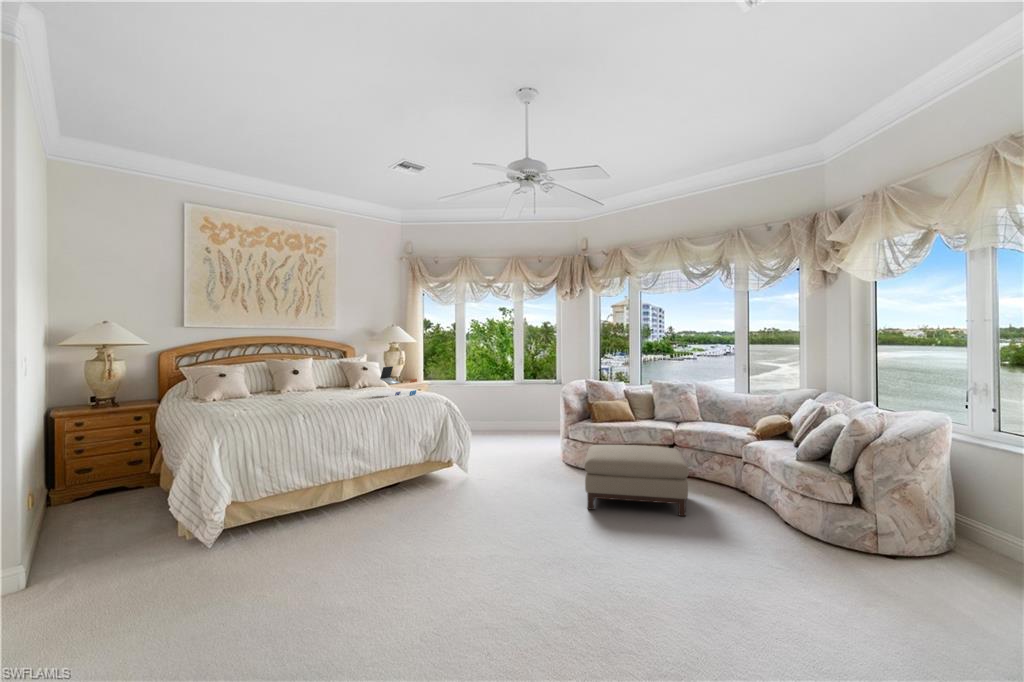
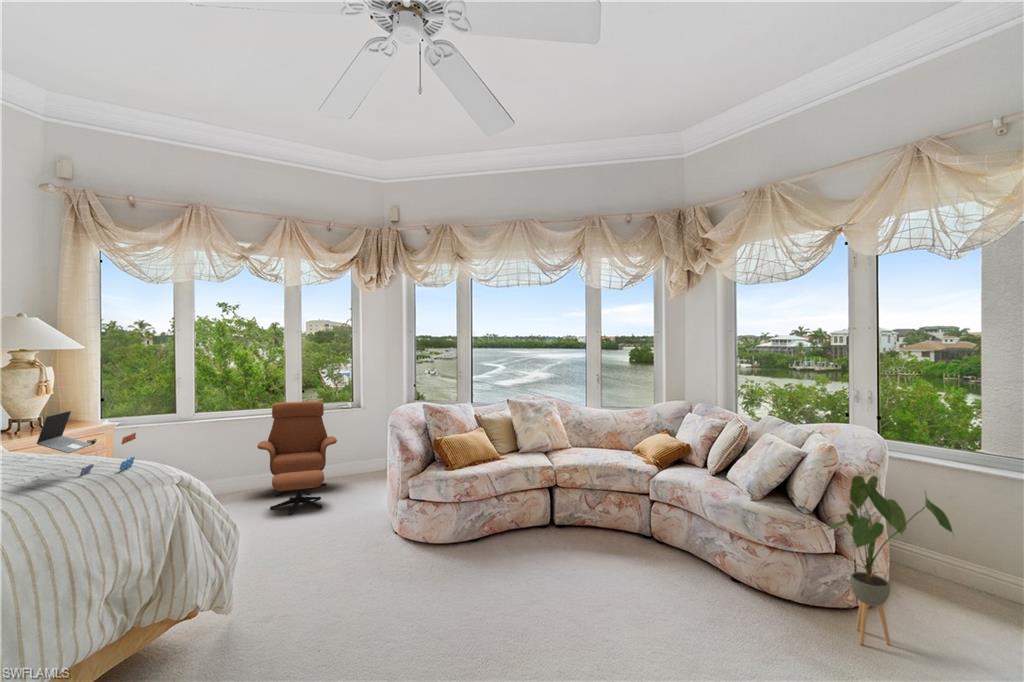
lounge chair: none [496,378,544,446] -> present [257,401,337,514]
house plant: none [820,437,915,571] -> present [828,476,954,645]
ottoman: present [584,445,689,516] -> none [473,500,642,630]

